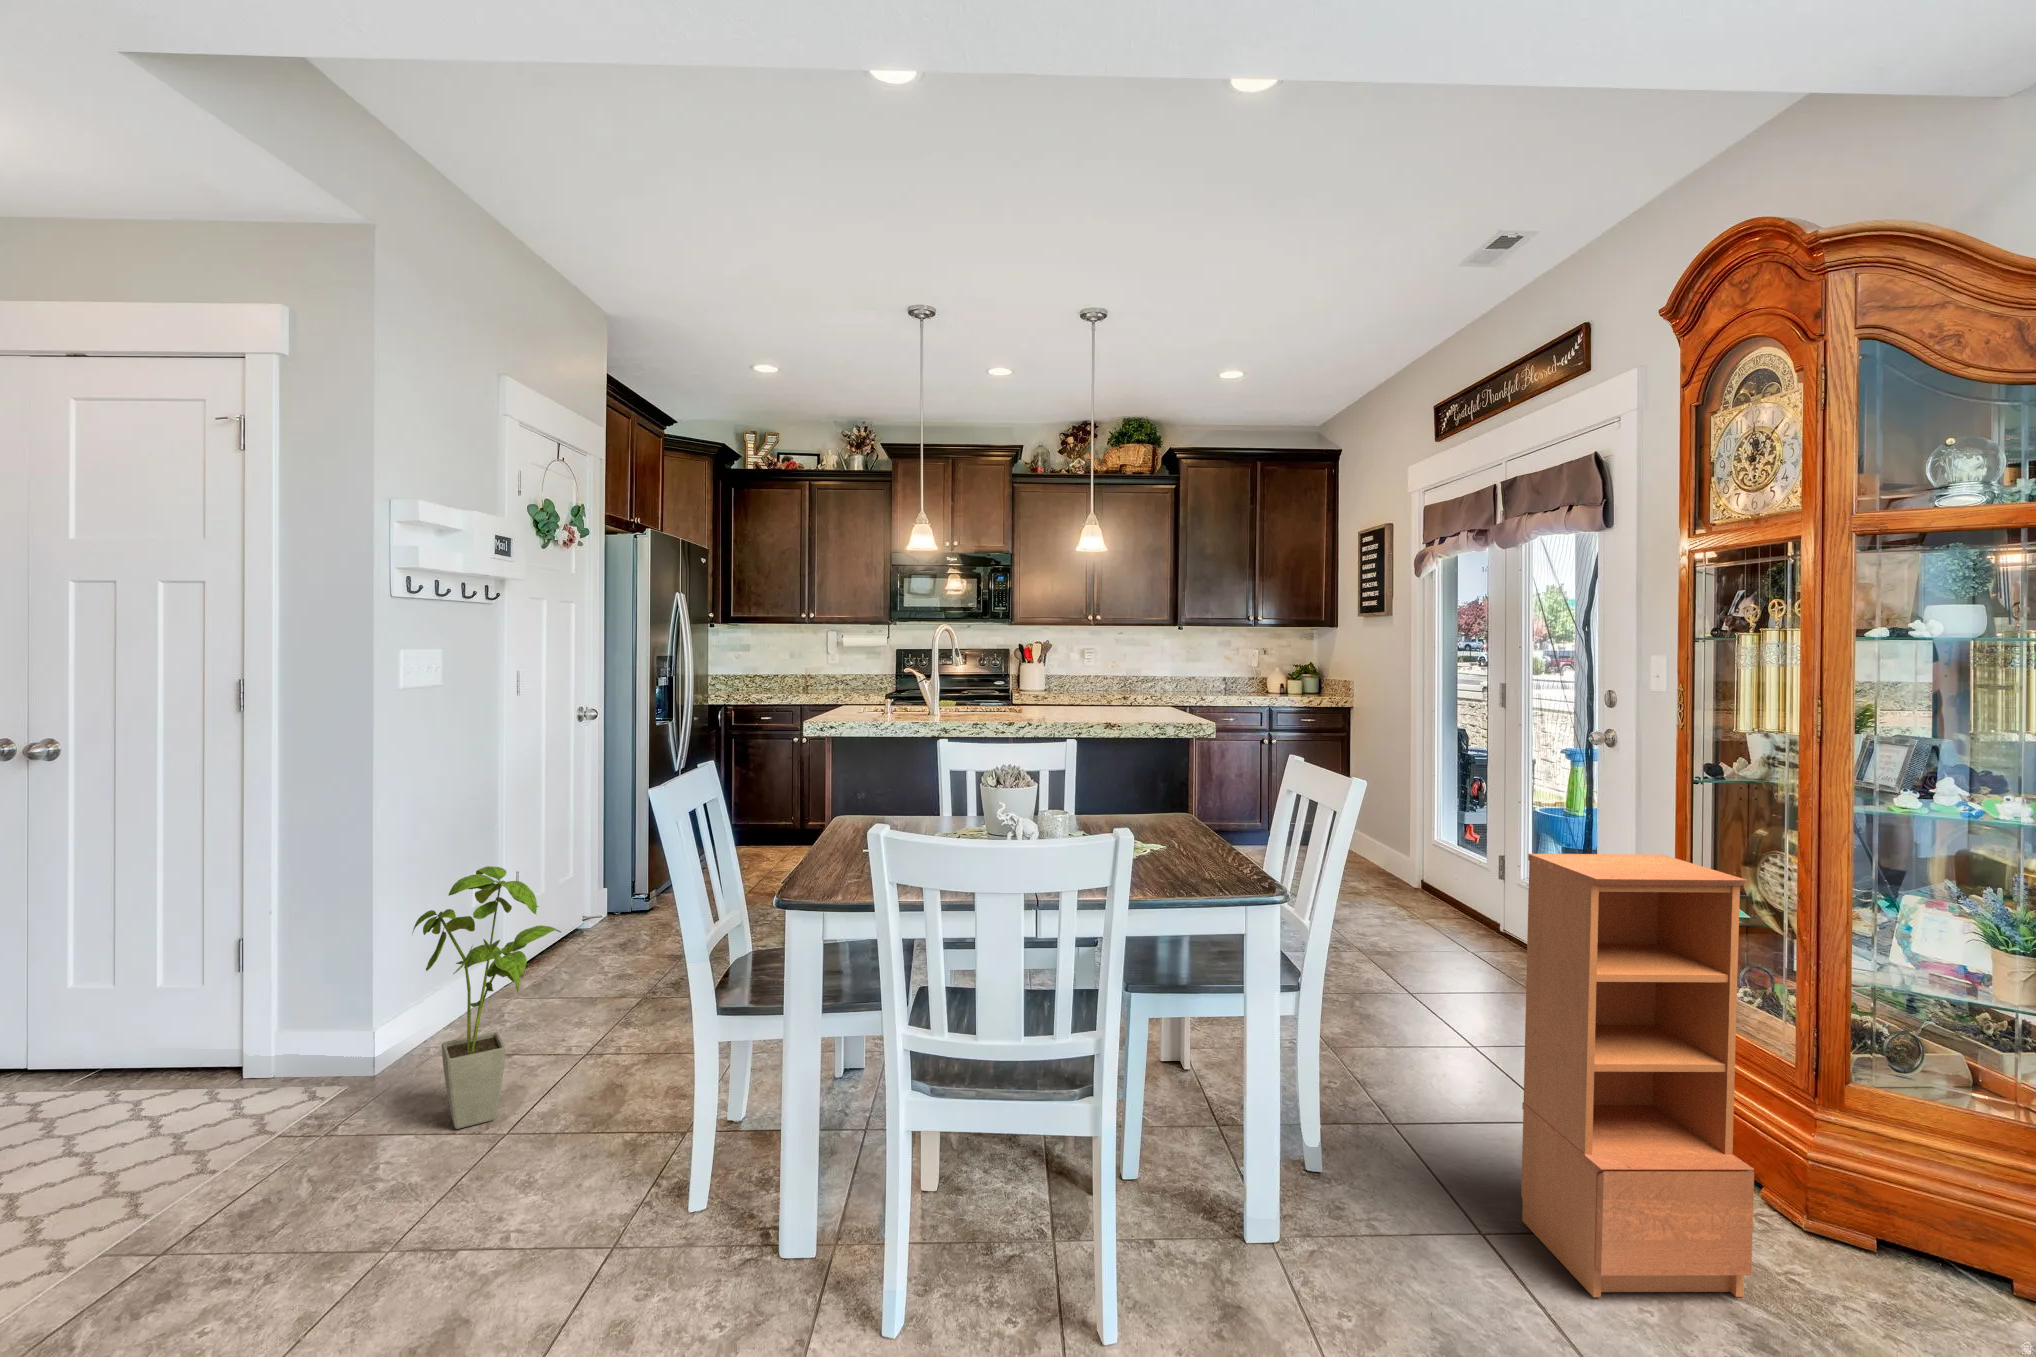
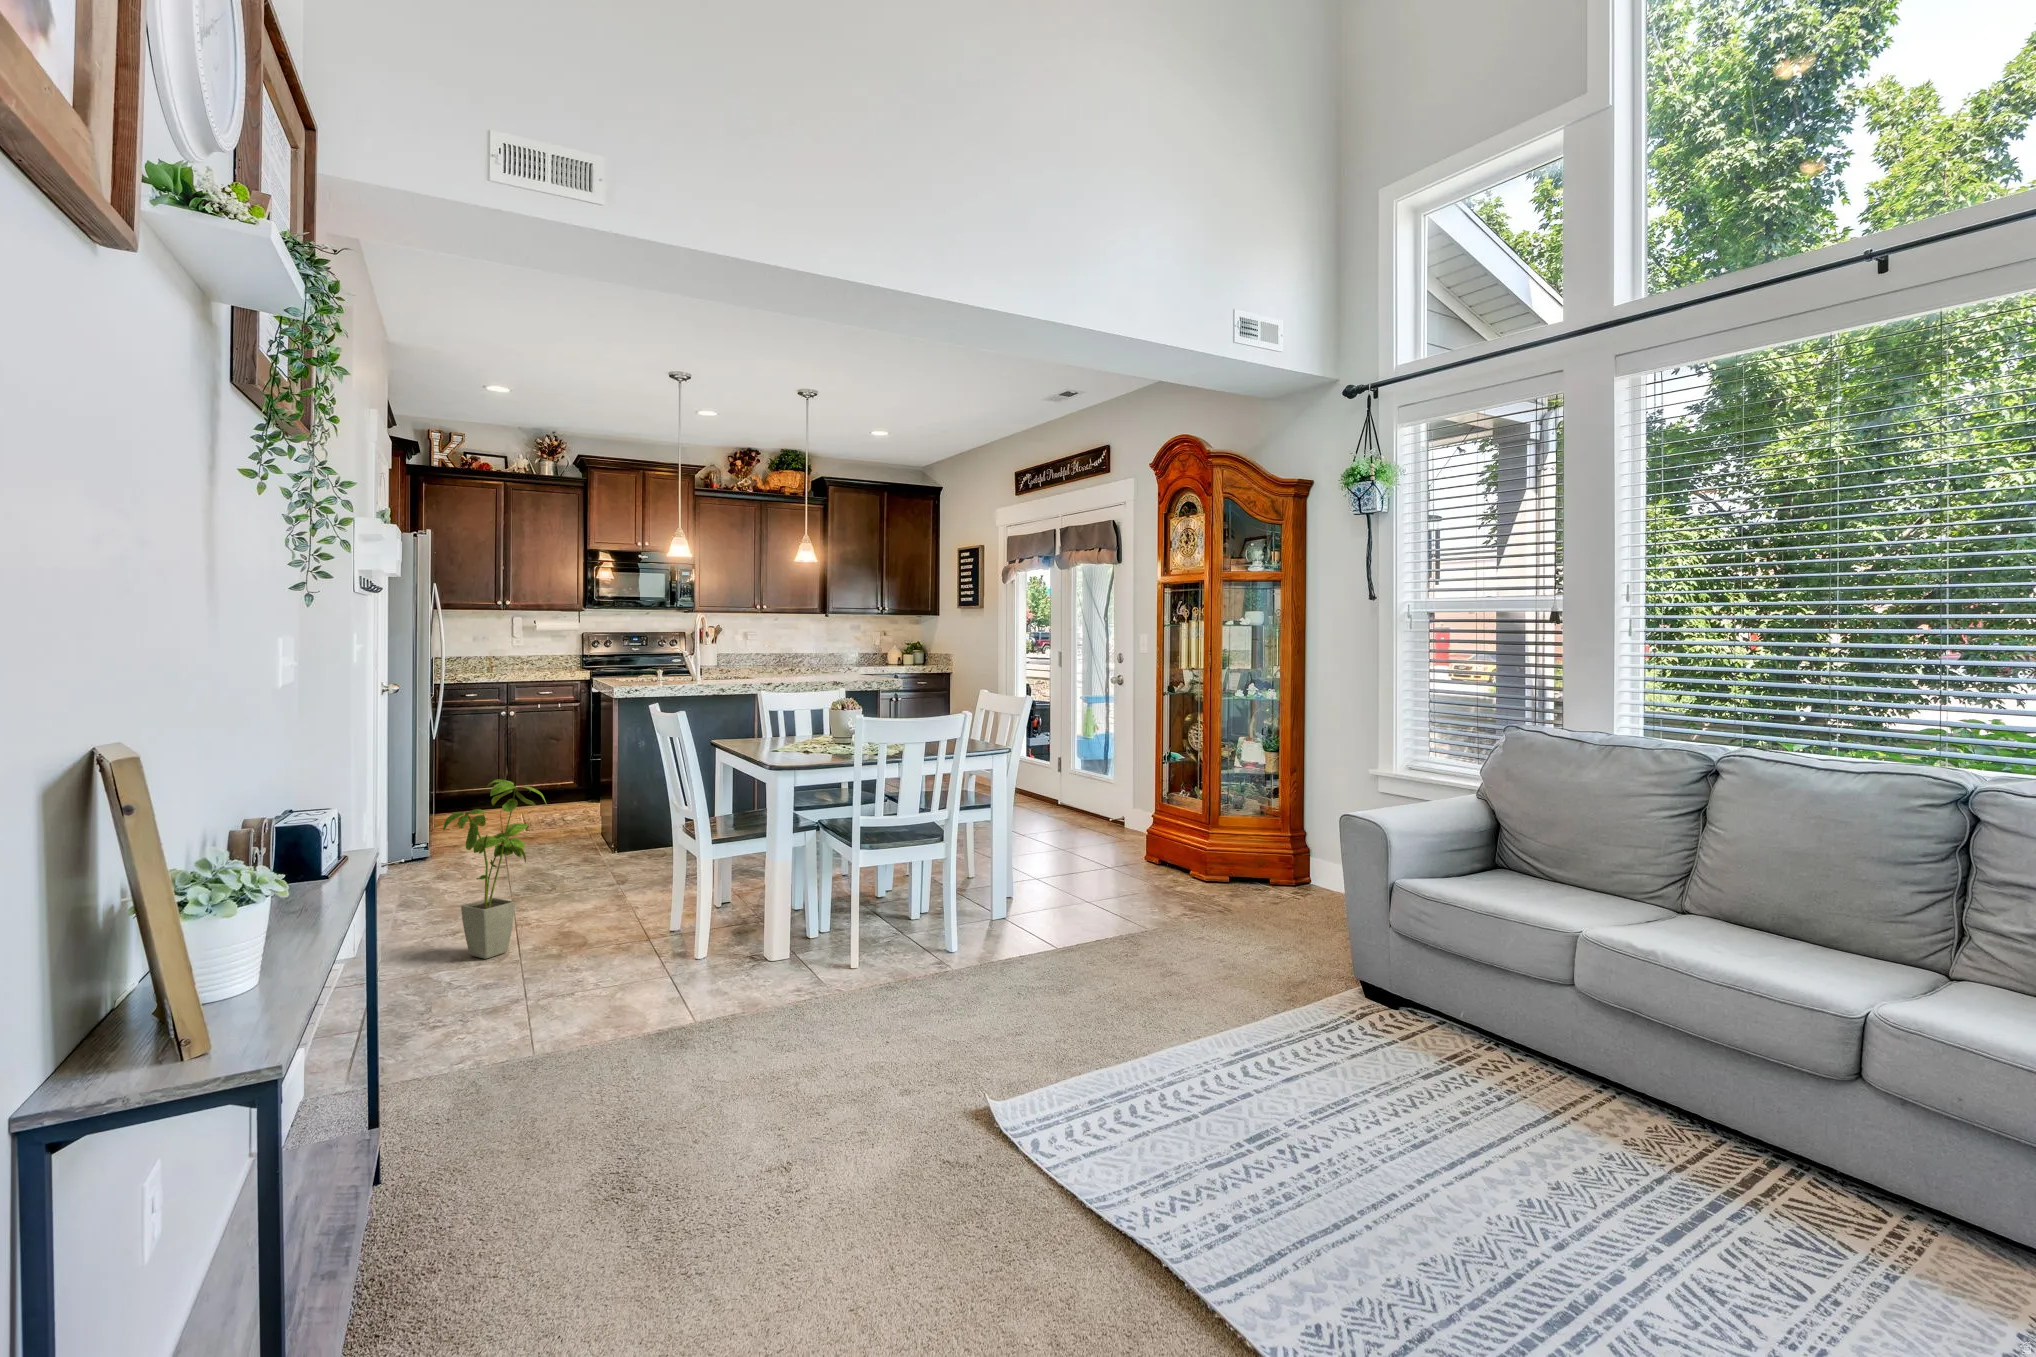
bookcase: present [1521,854,1754,1297] -> none [1105,723,1191,909]

